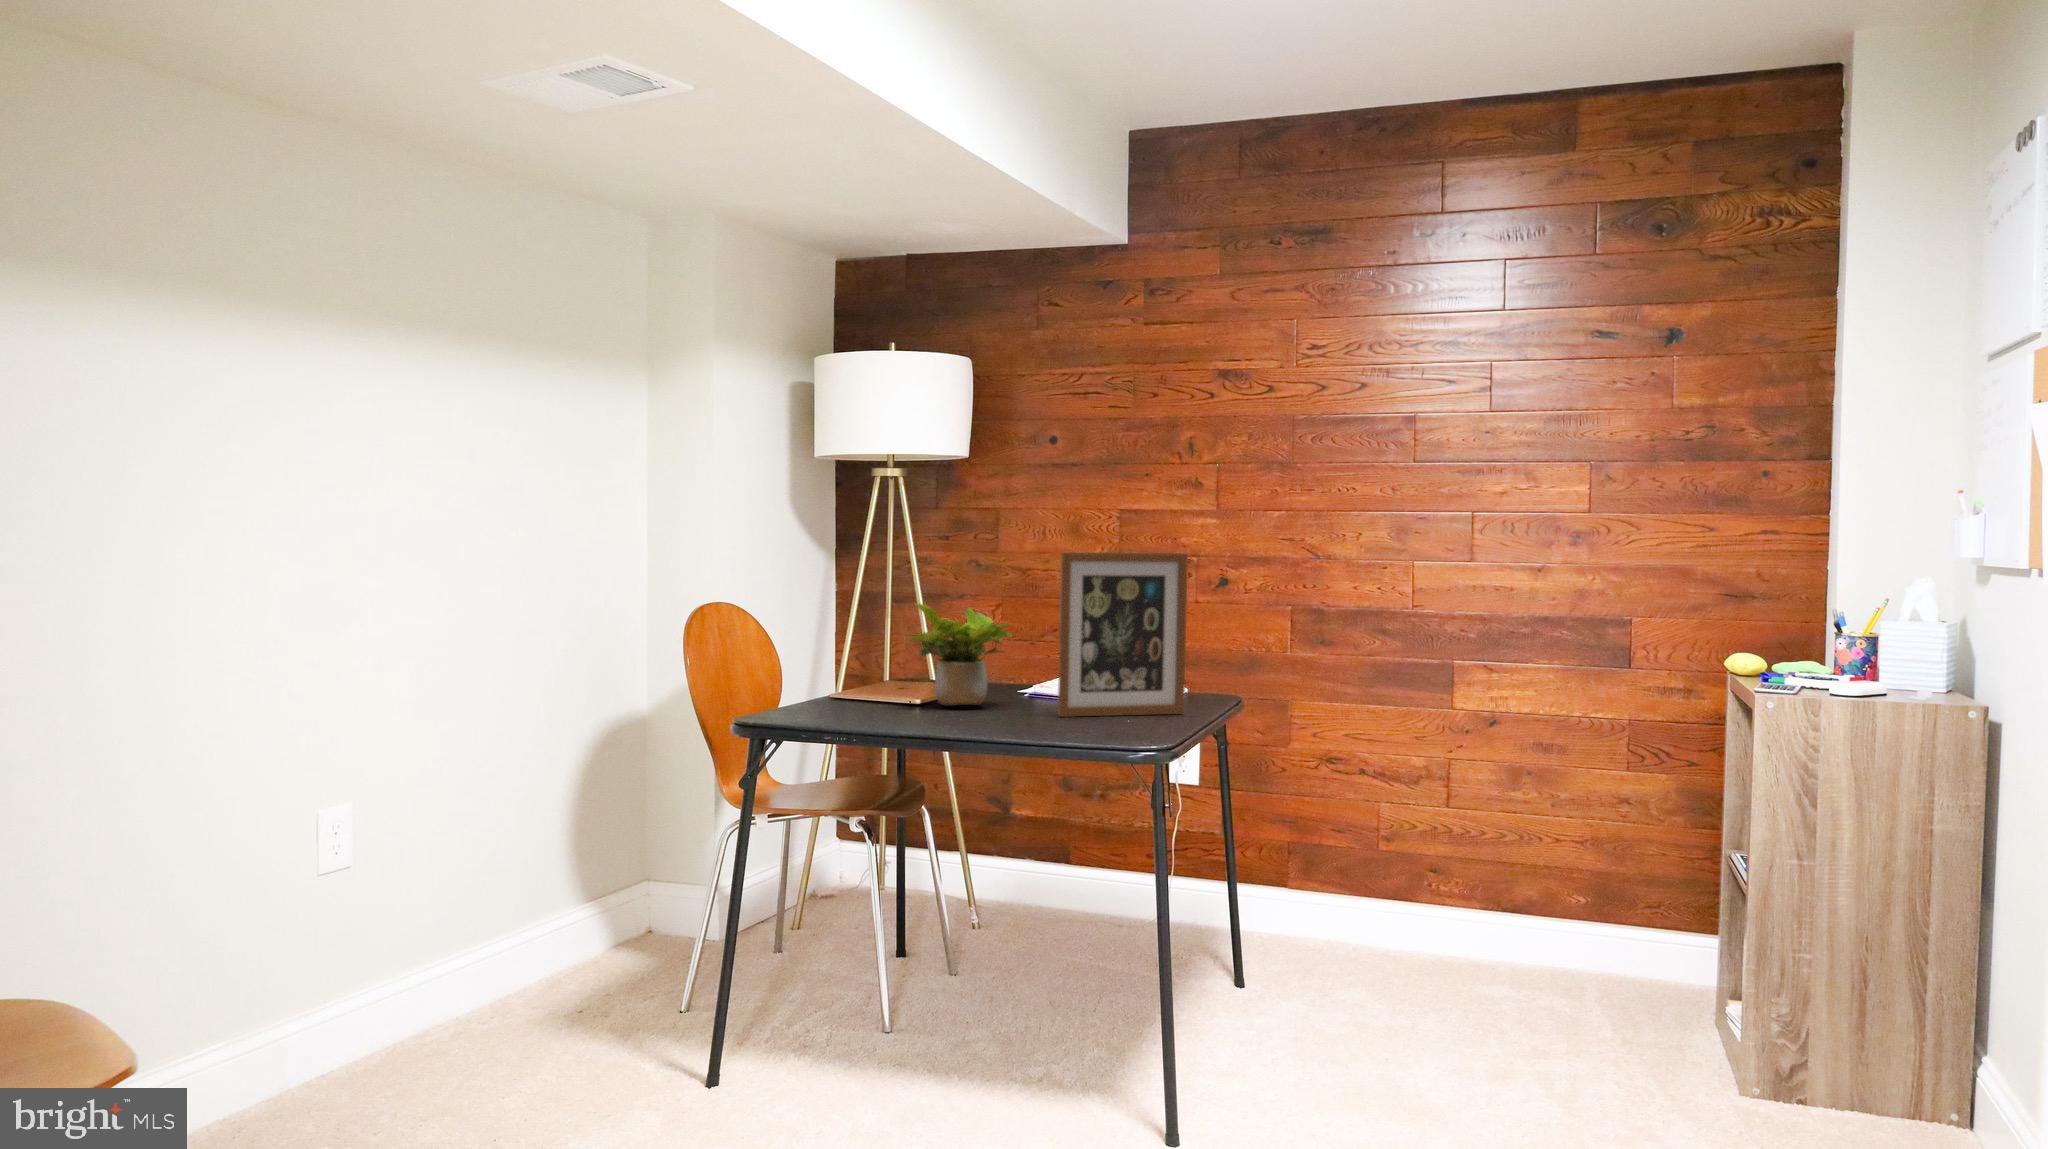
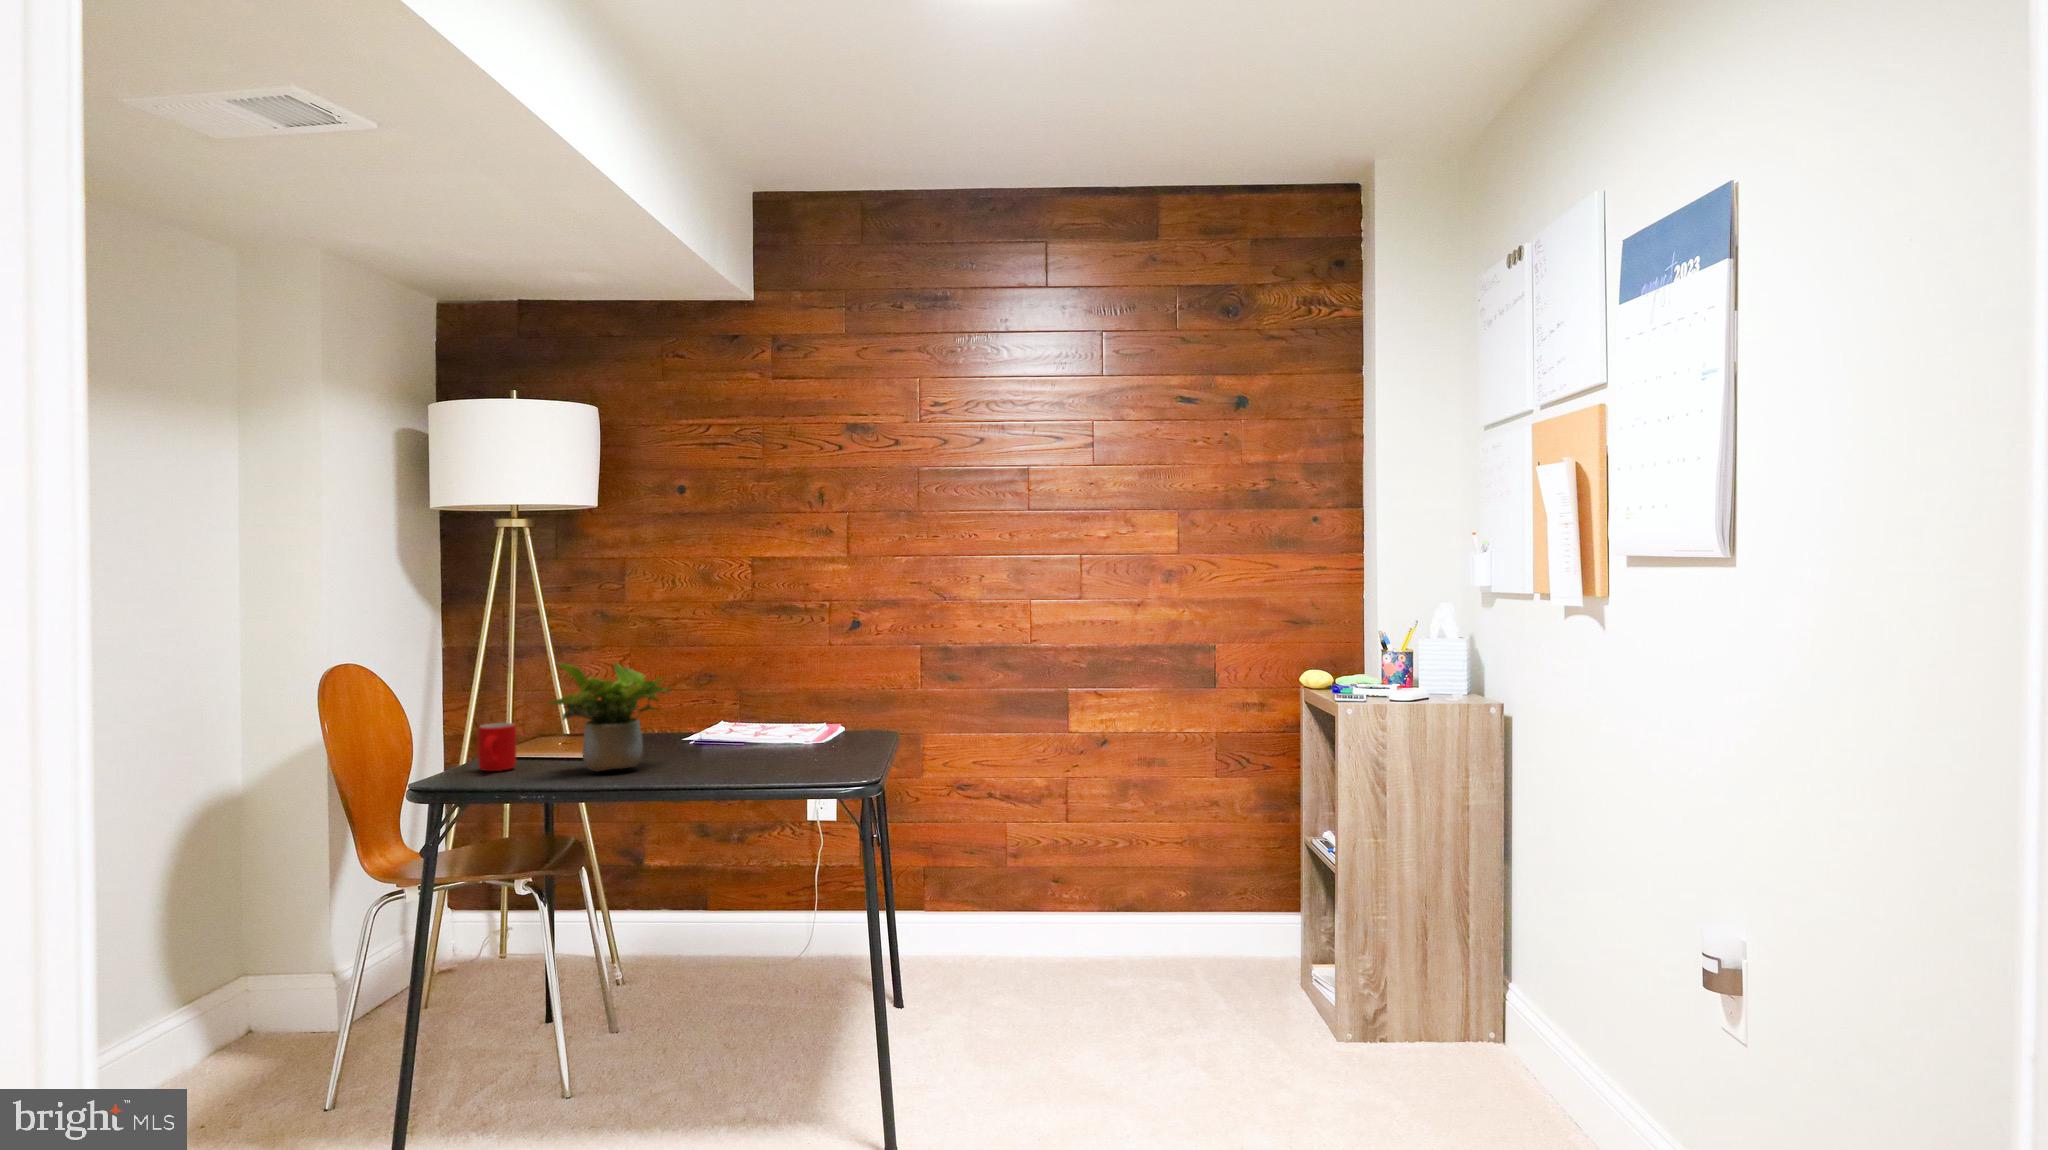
picture frame: present [1058,552,1188,717] -> none [724,599,852,774]
mug: none [850,657,881,699] -> present [478,723,516,771]

